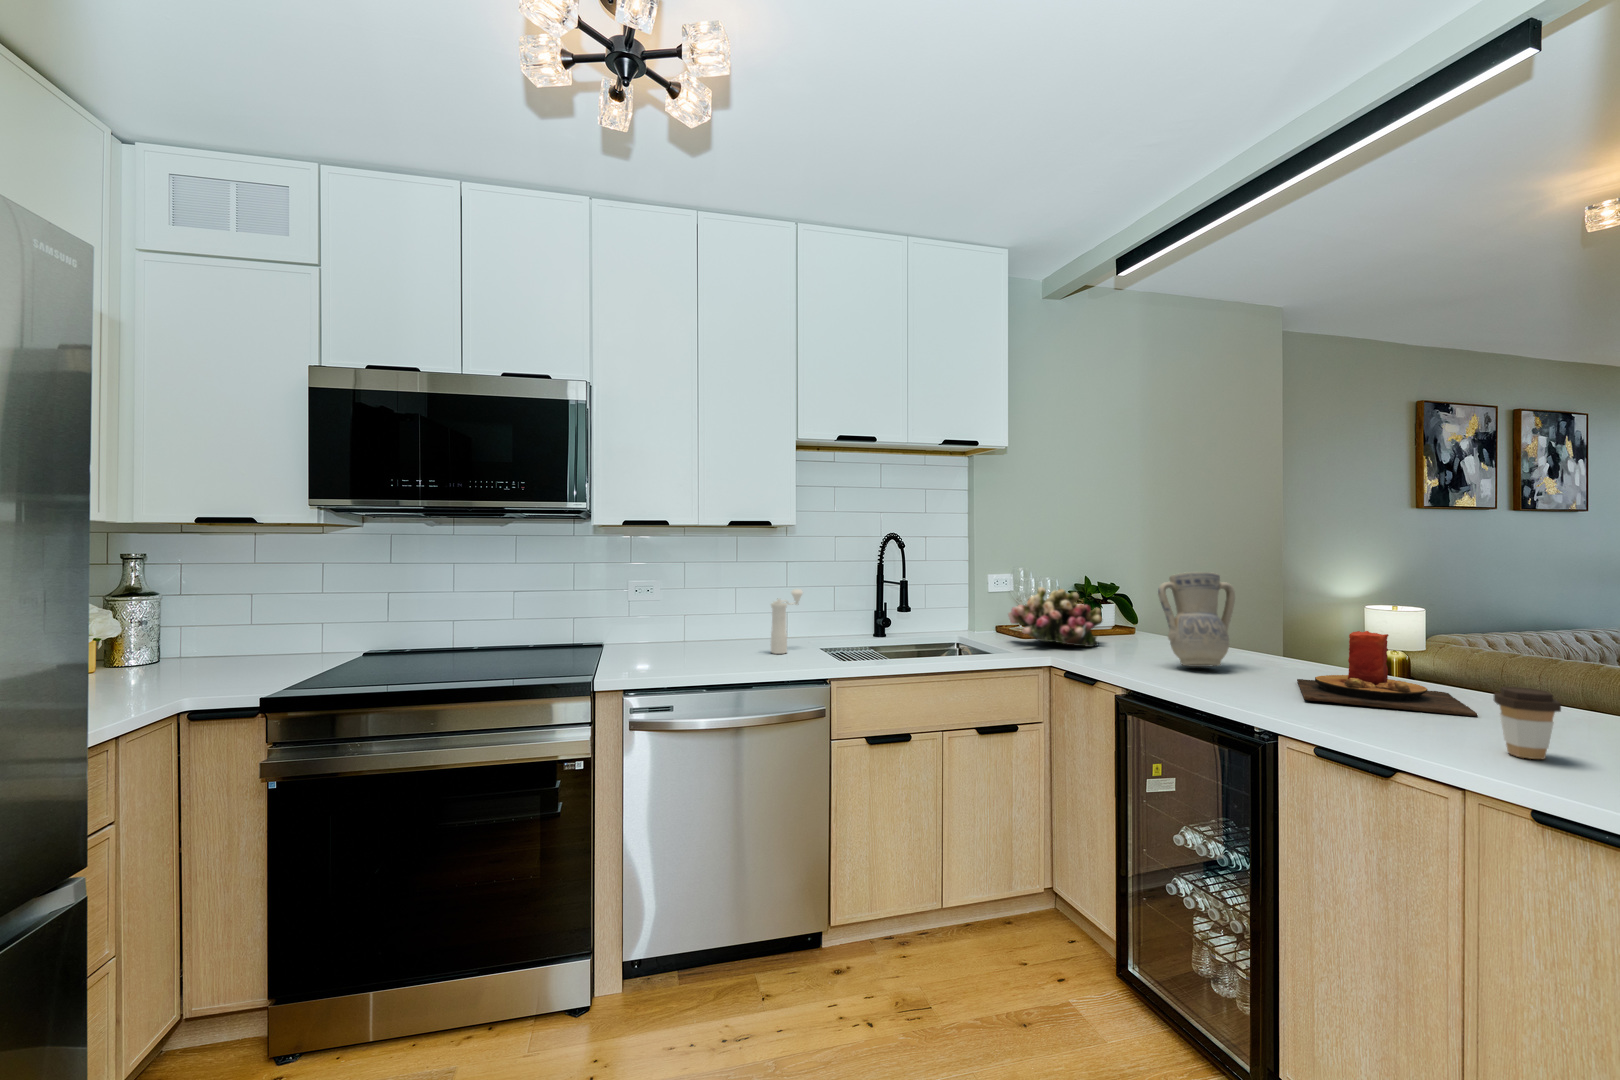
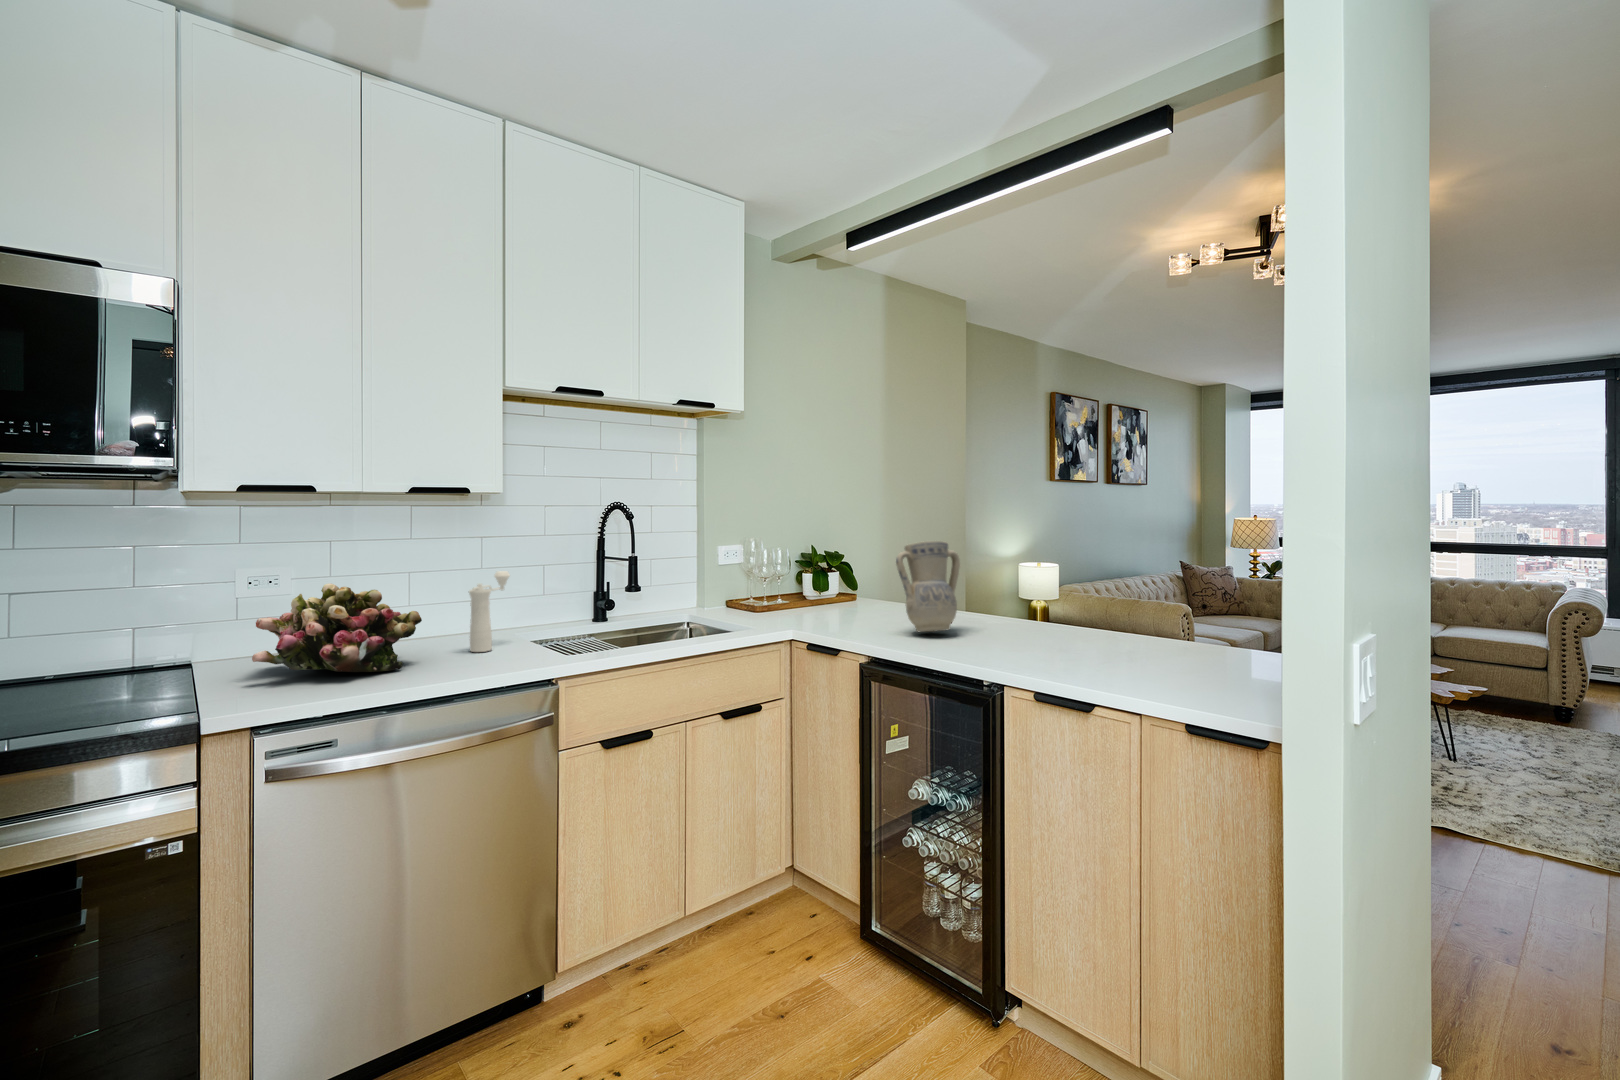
flower arrangement: present [1008,587,1103,647] -> present [252,584,422,672]
candle: present [1297,631,1477,716] -> none [1015,592,1158,662]
coffee cup: present [1494,687,1561,759] -> none [1190,637,1238,698]

